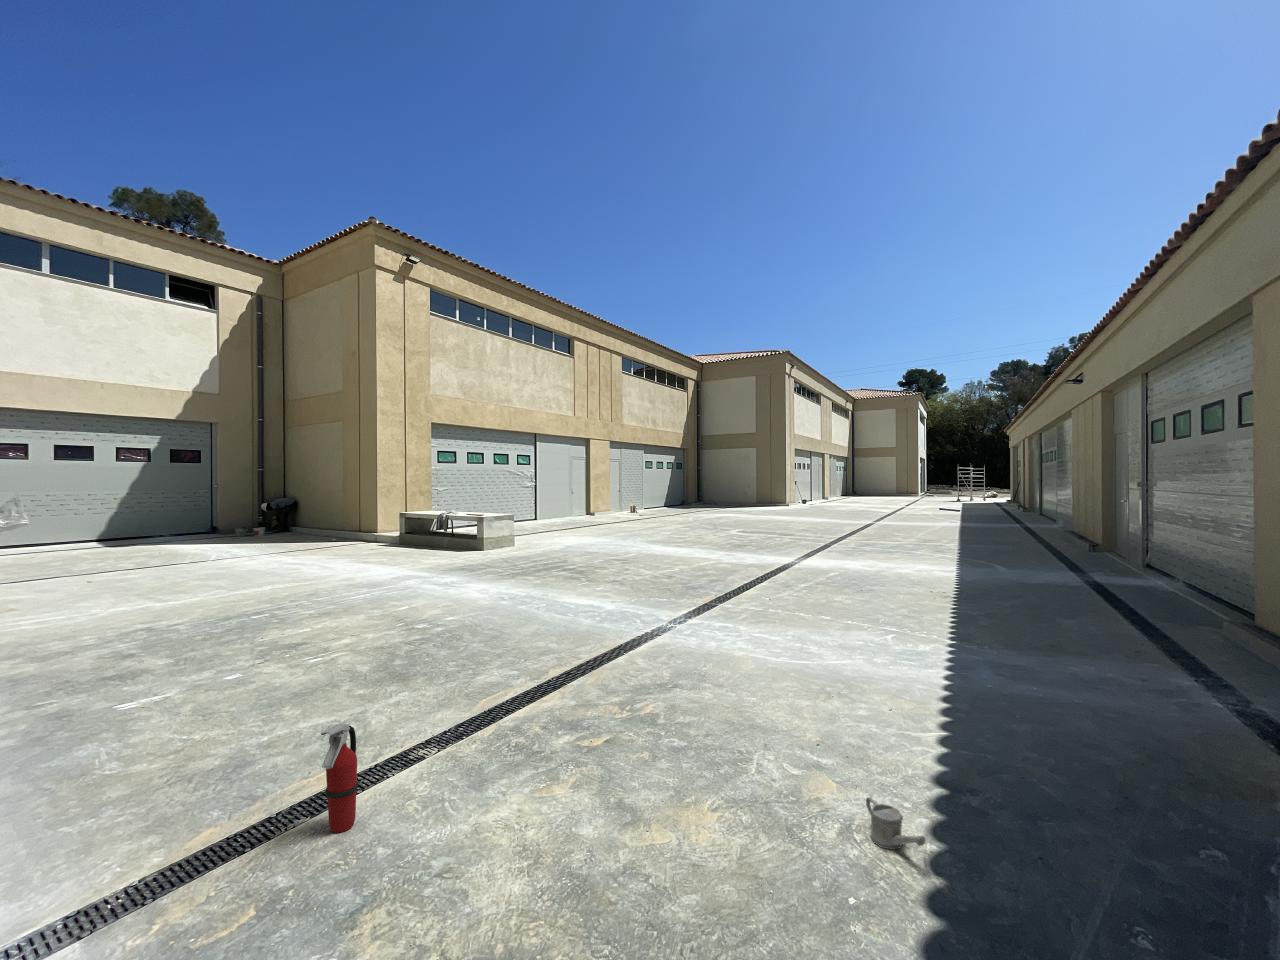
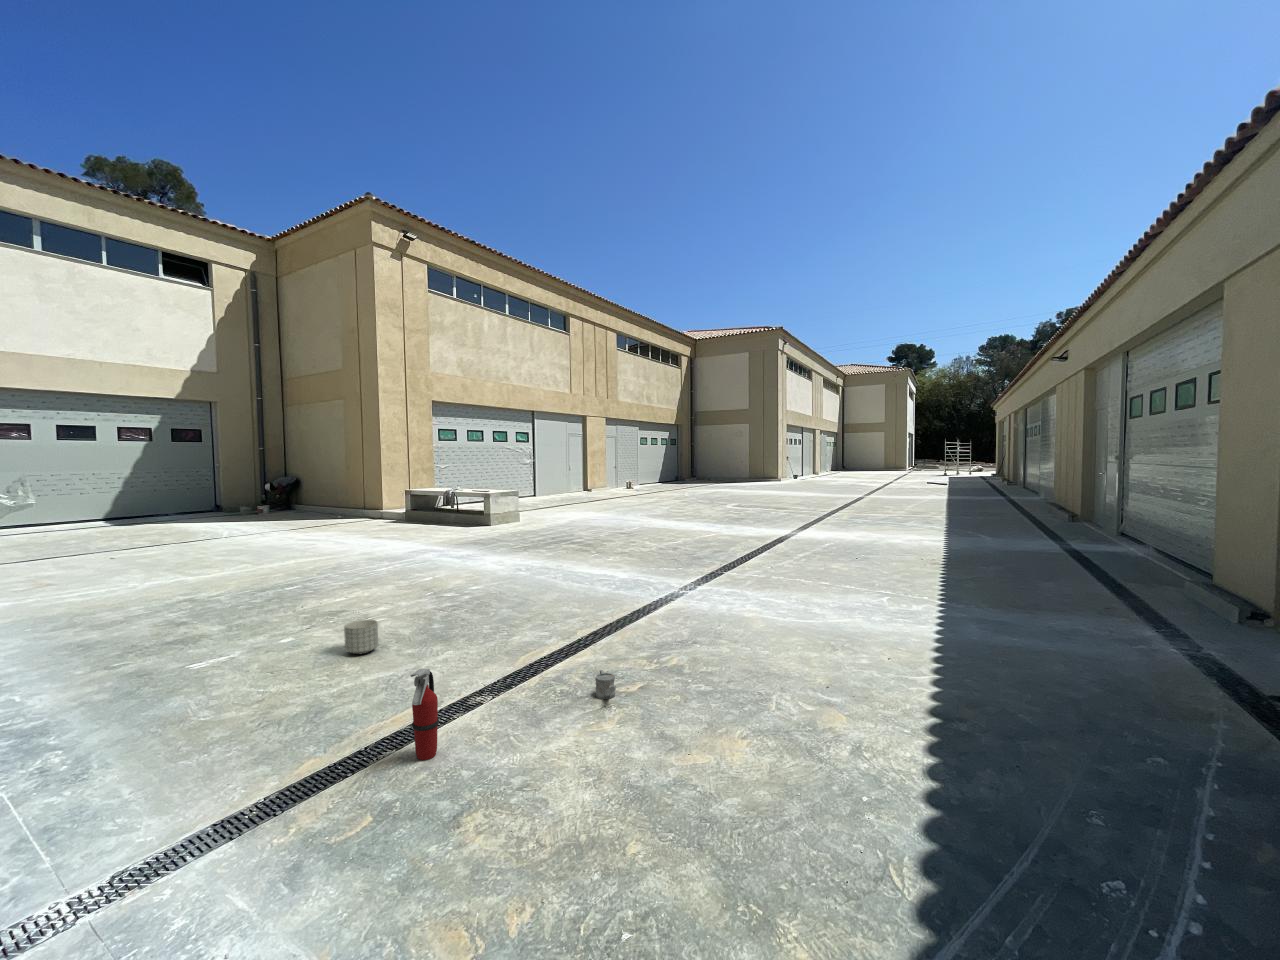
planter: none [291,655,329,693] -> present [344,620,378,654]
watering can: present [866,797,926,850] -> present [595,670,616,699]

